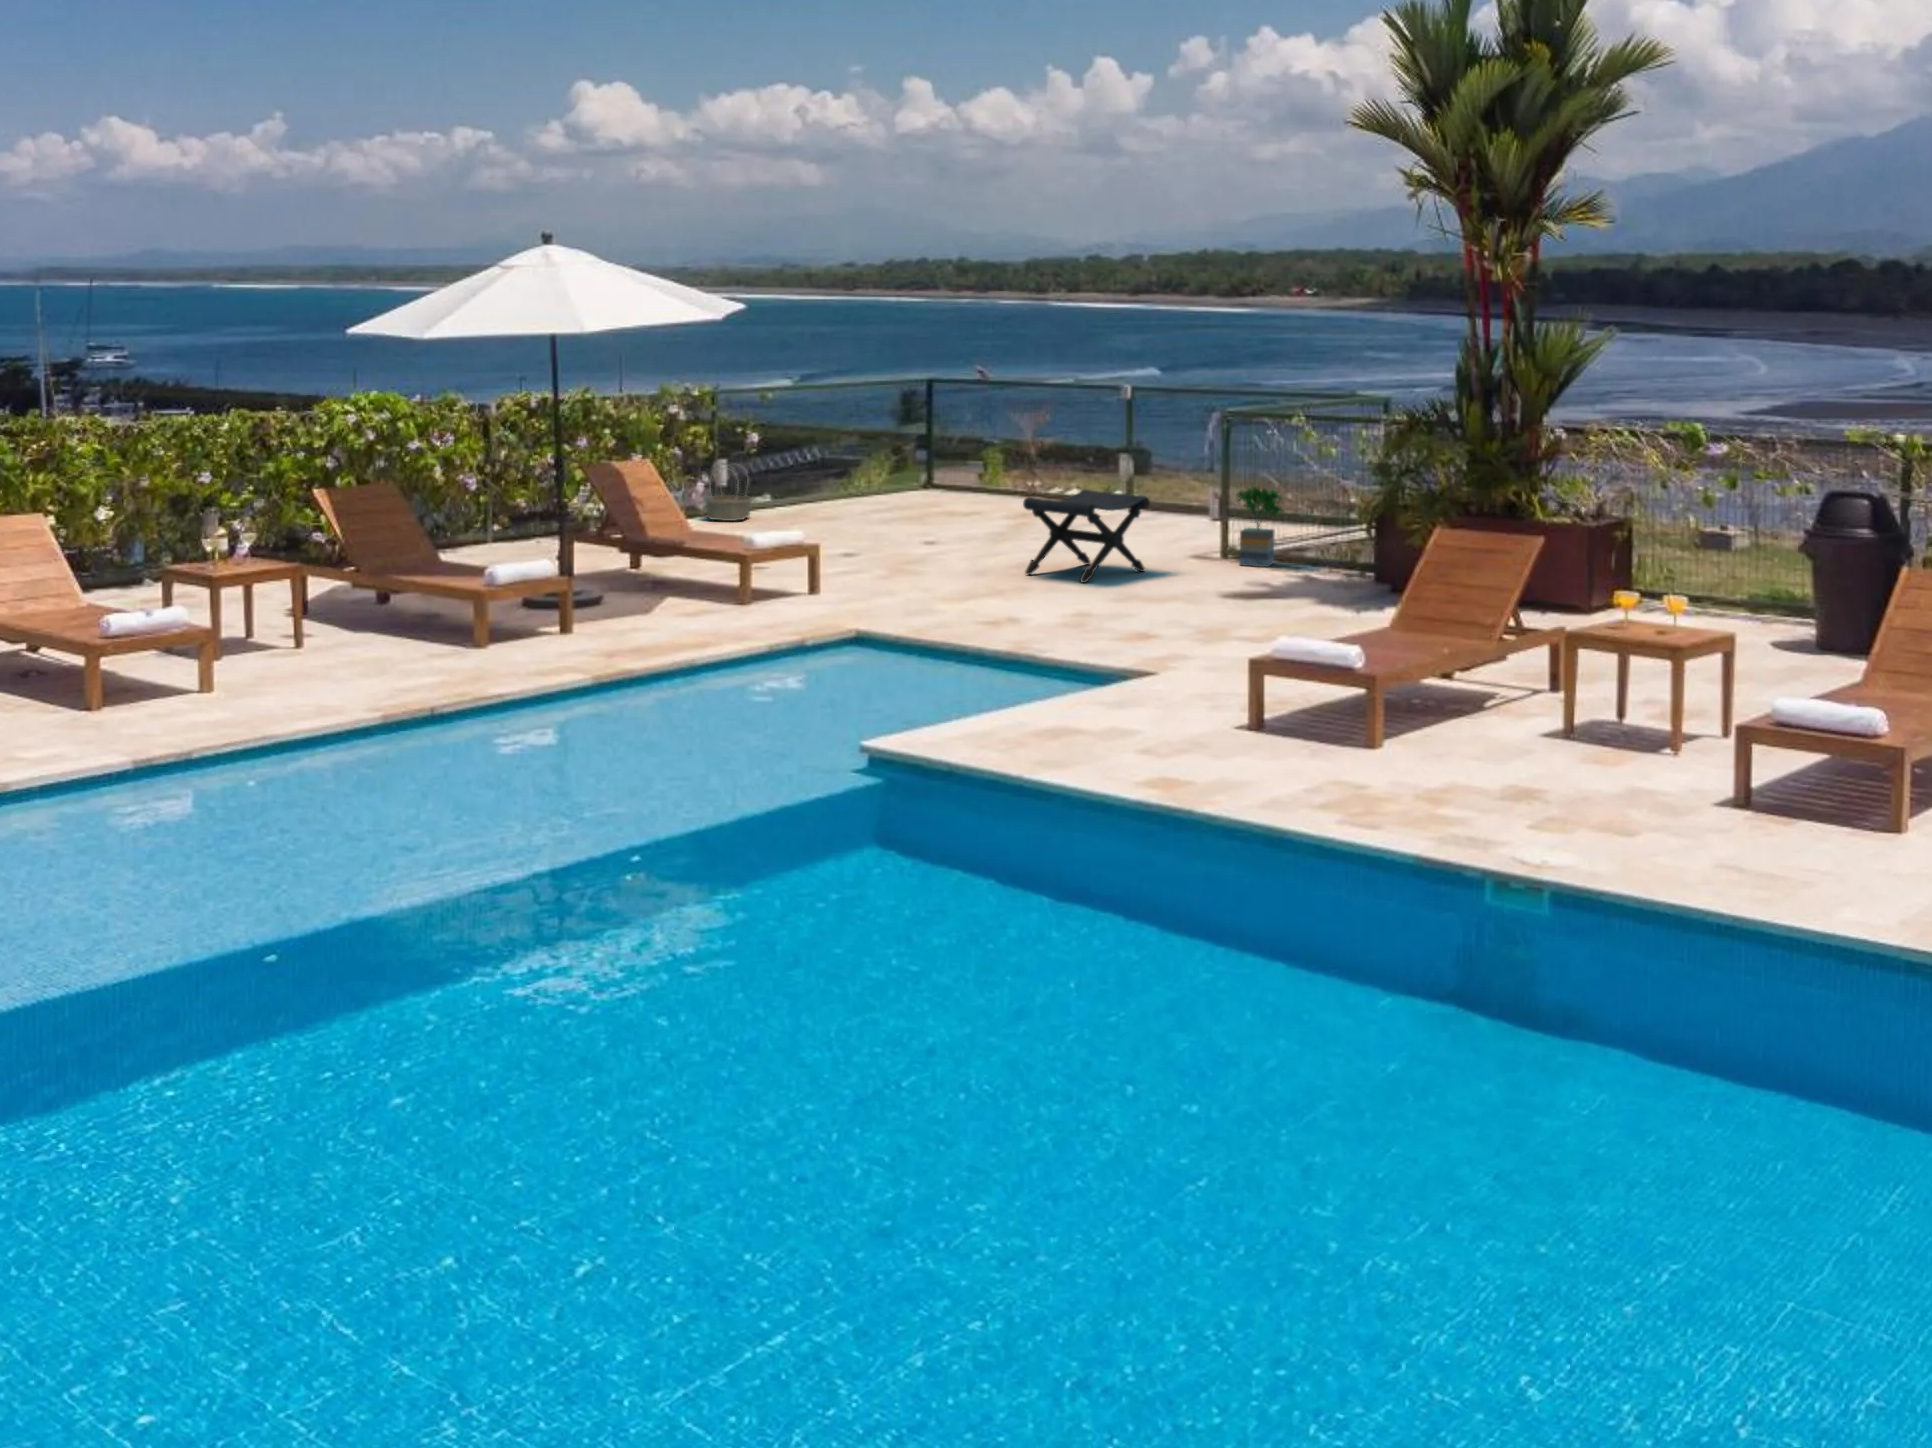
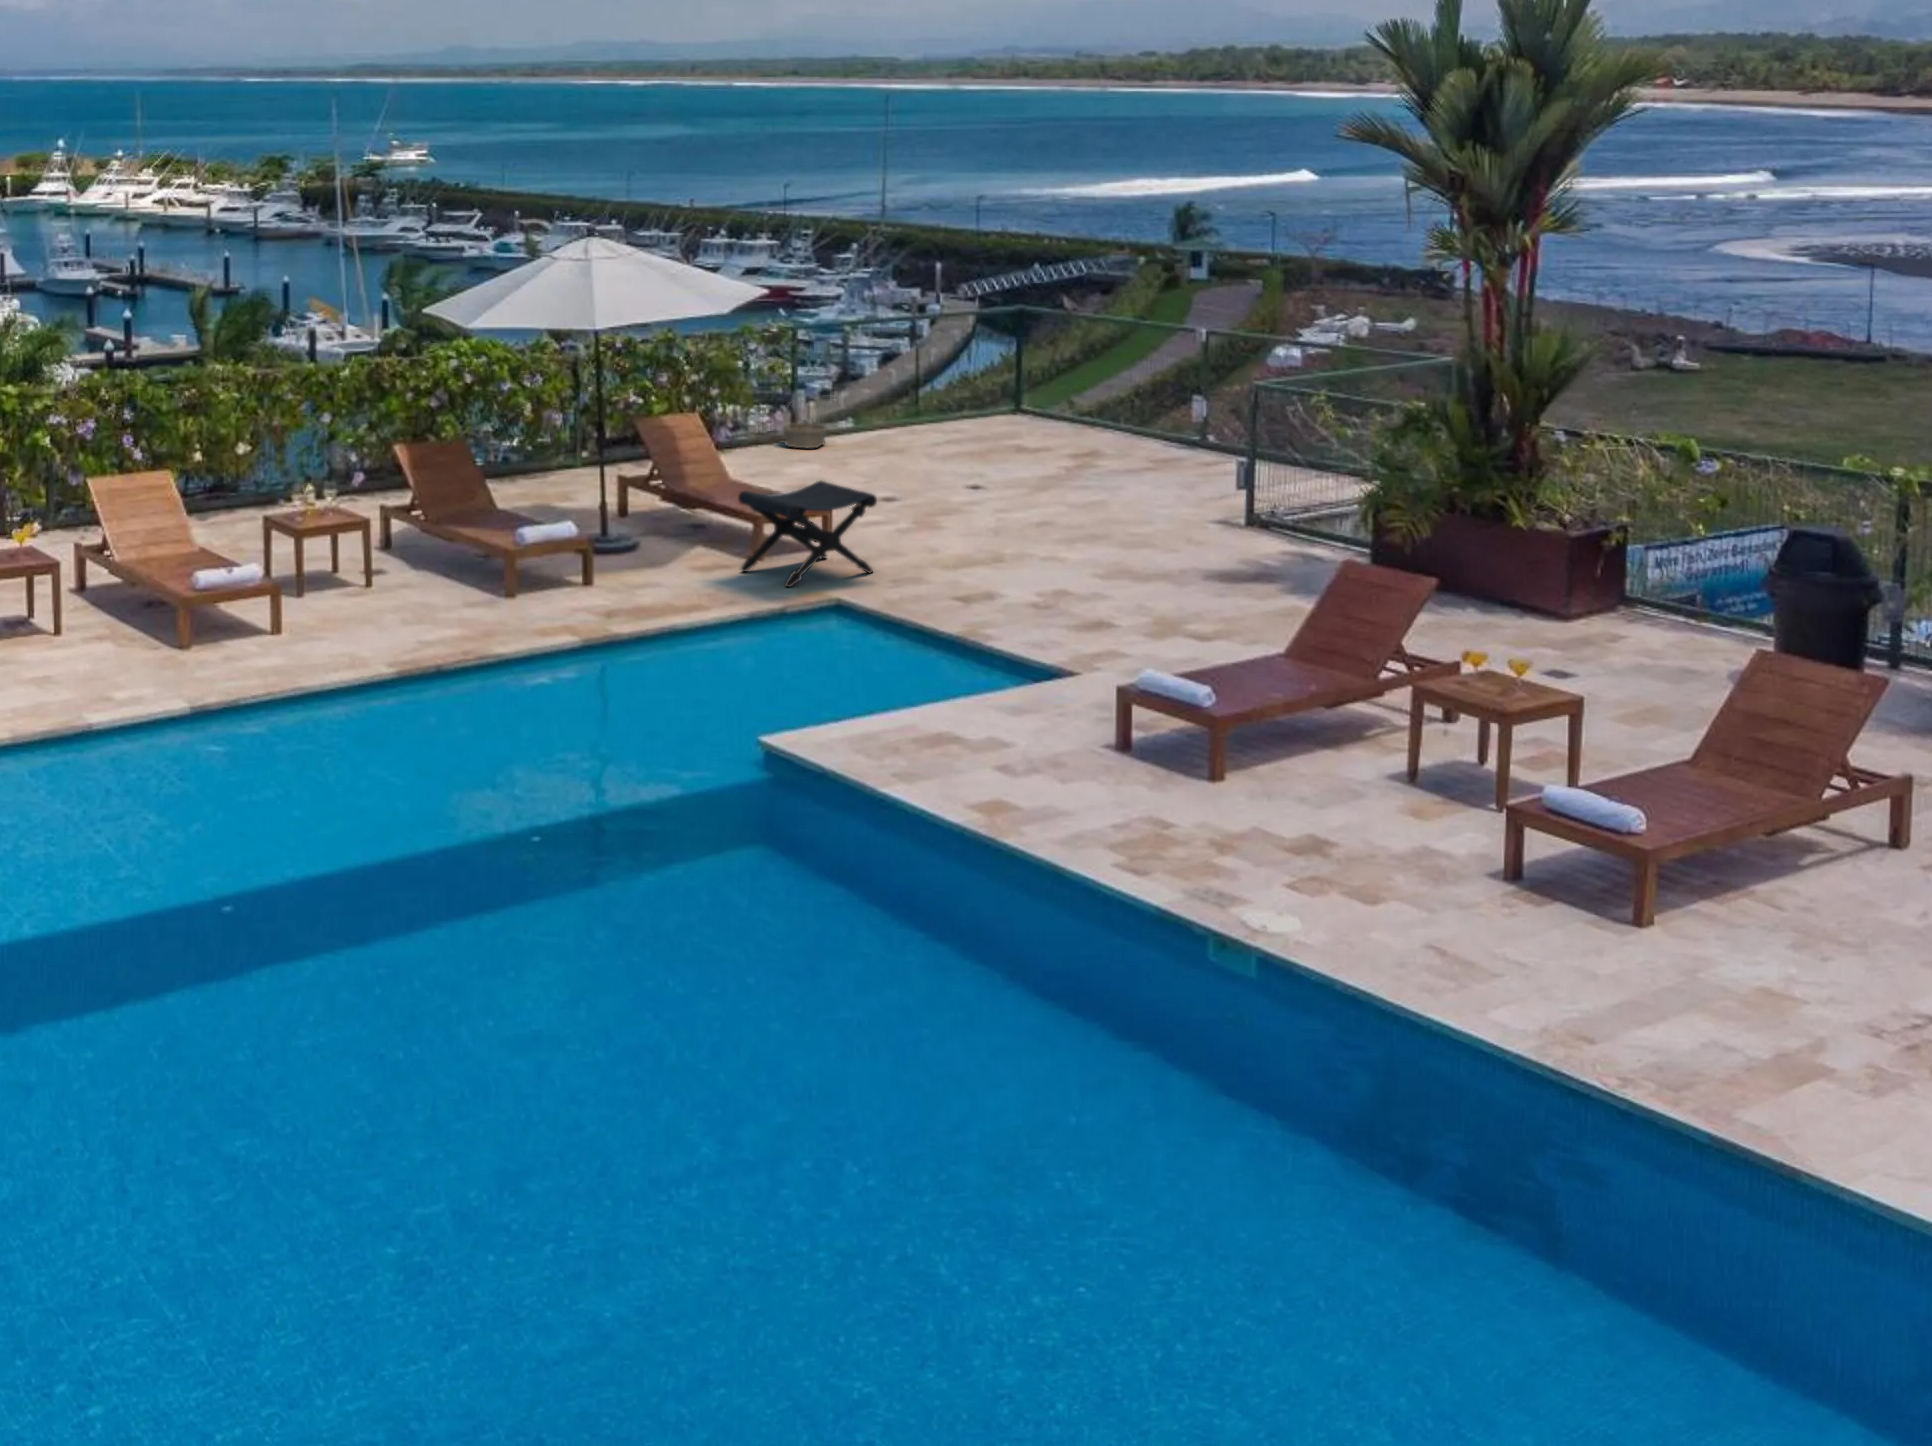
potted tree: present [1237,487,1284,567] -> none [1276,448,1331,531]
footstool: present [1023,490,1150,583] -> present [738,481,877,587]

